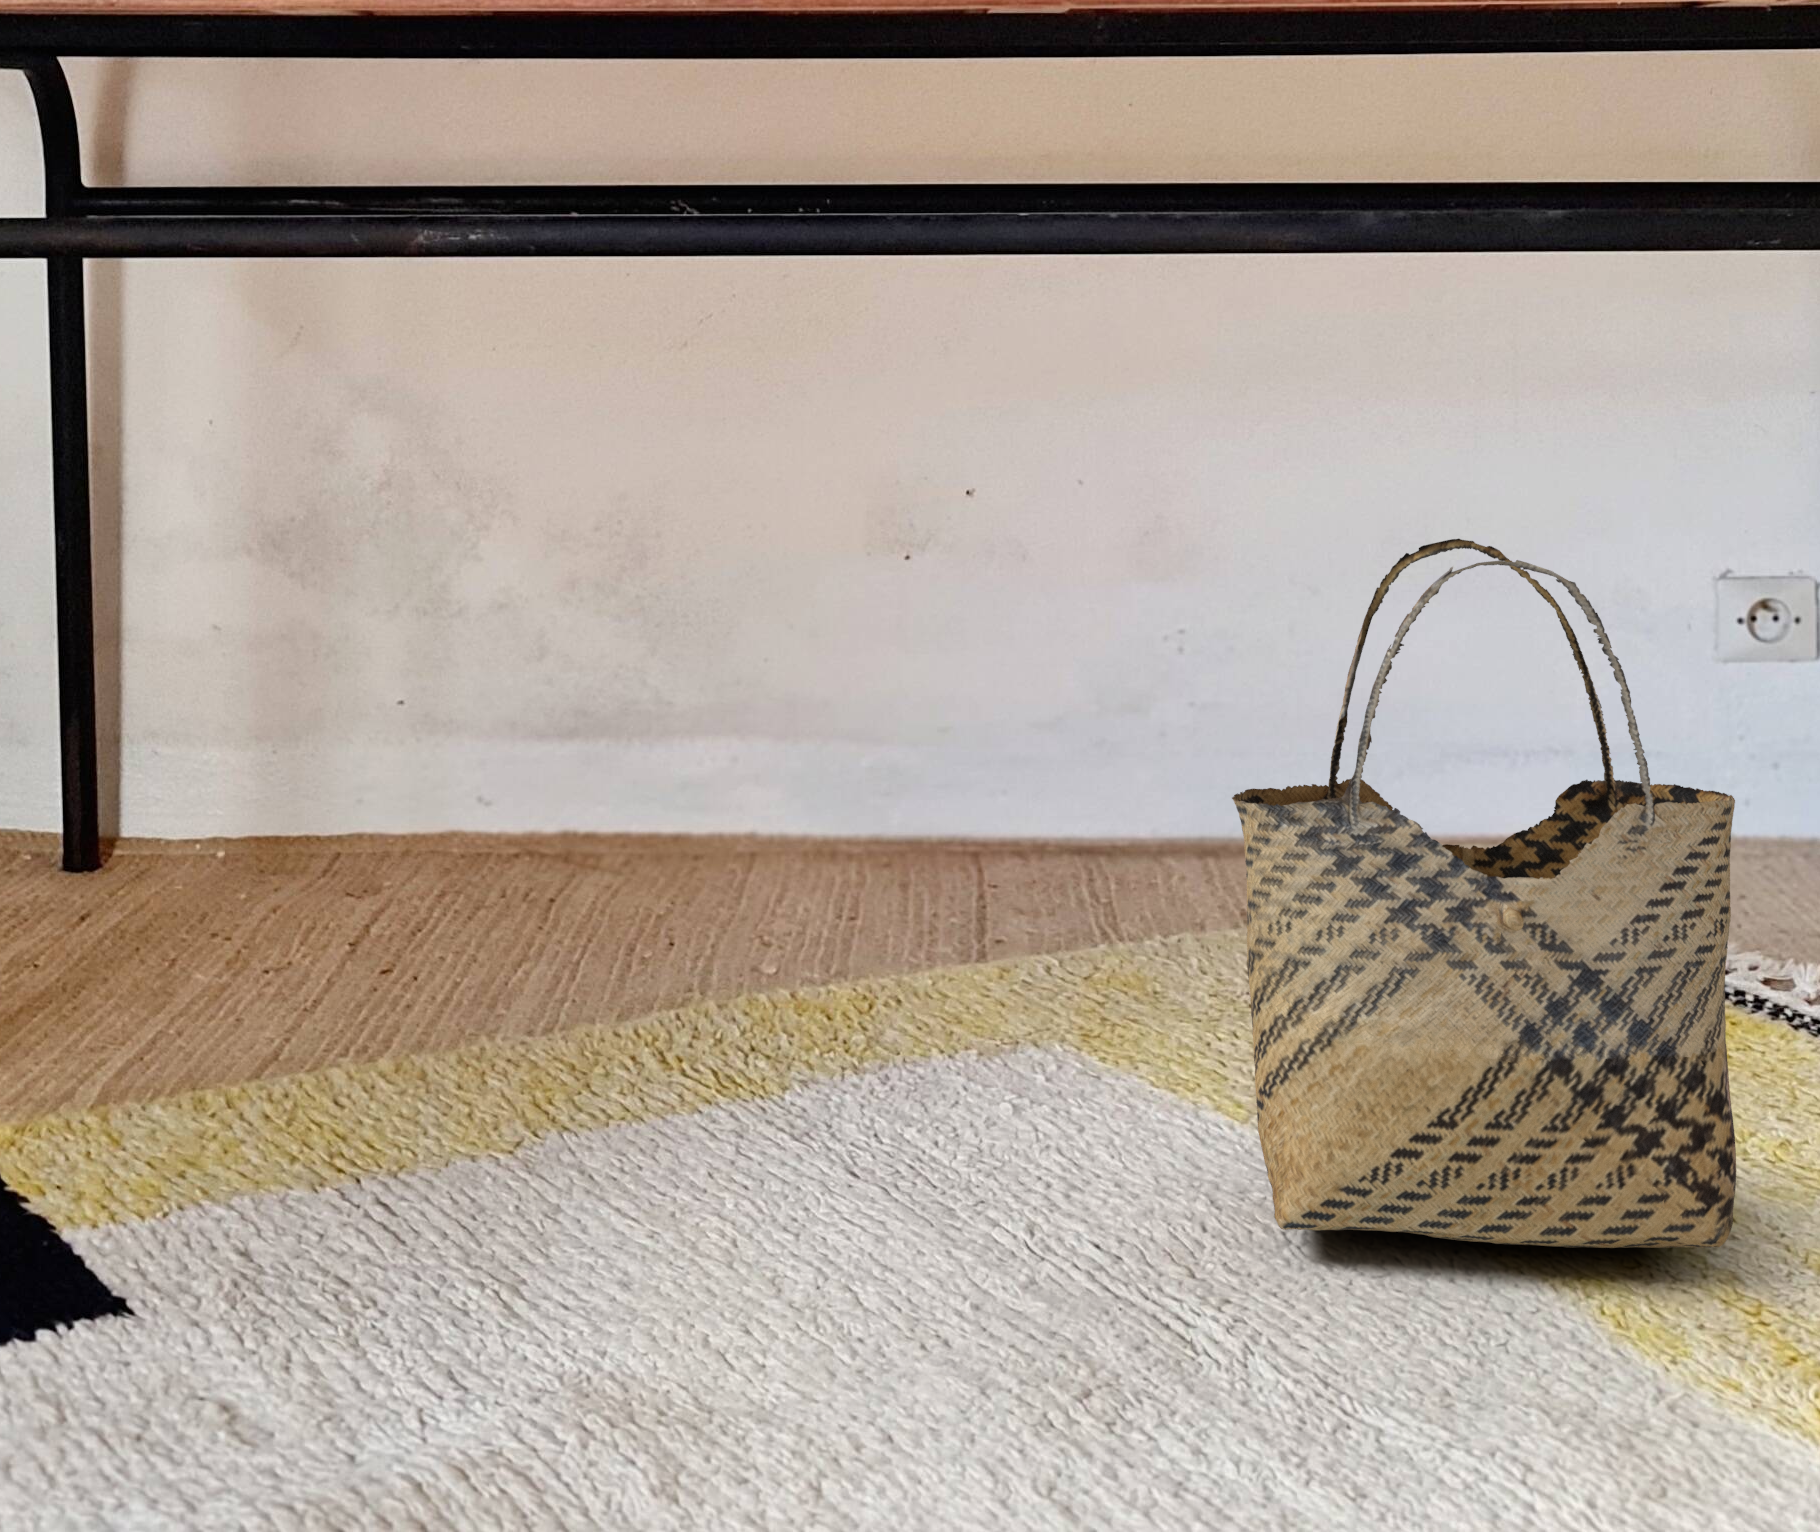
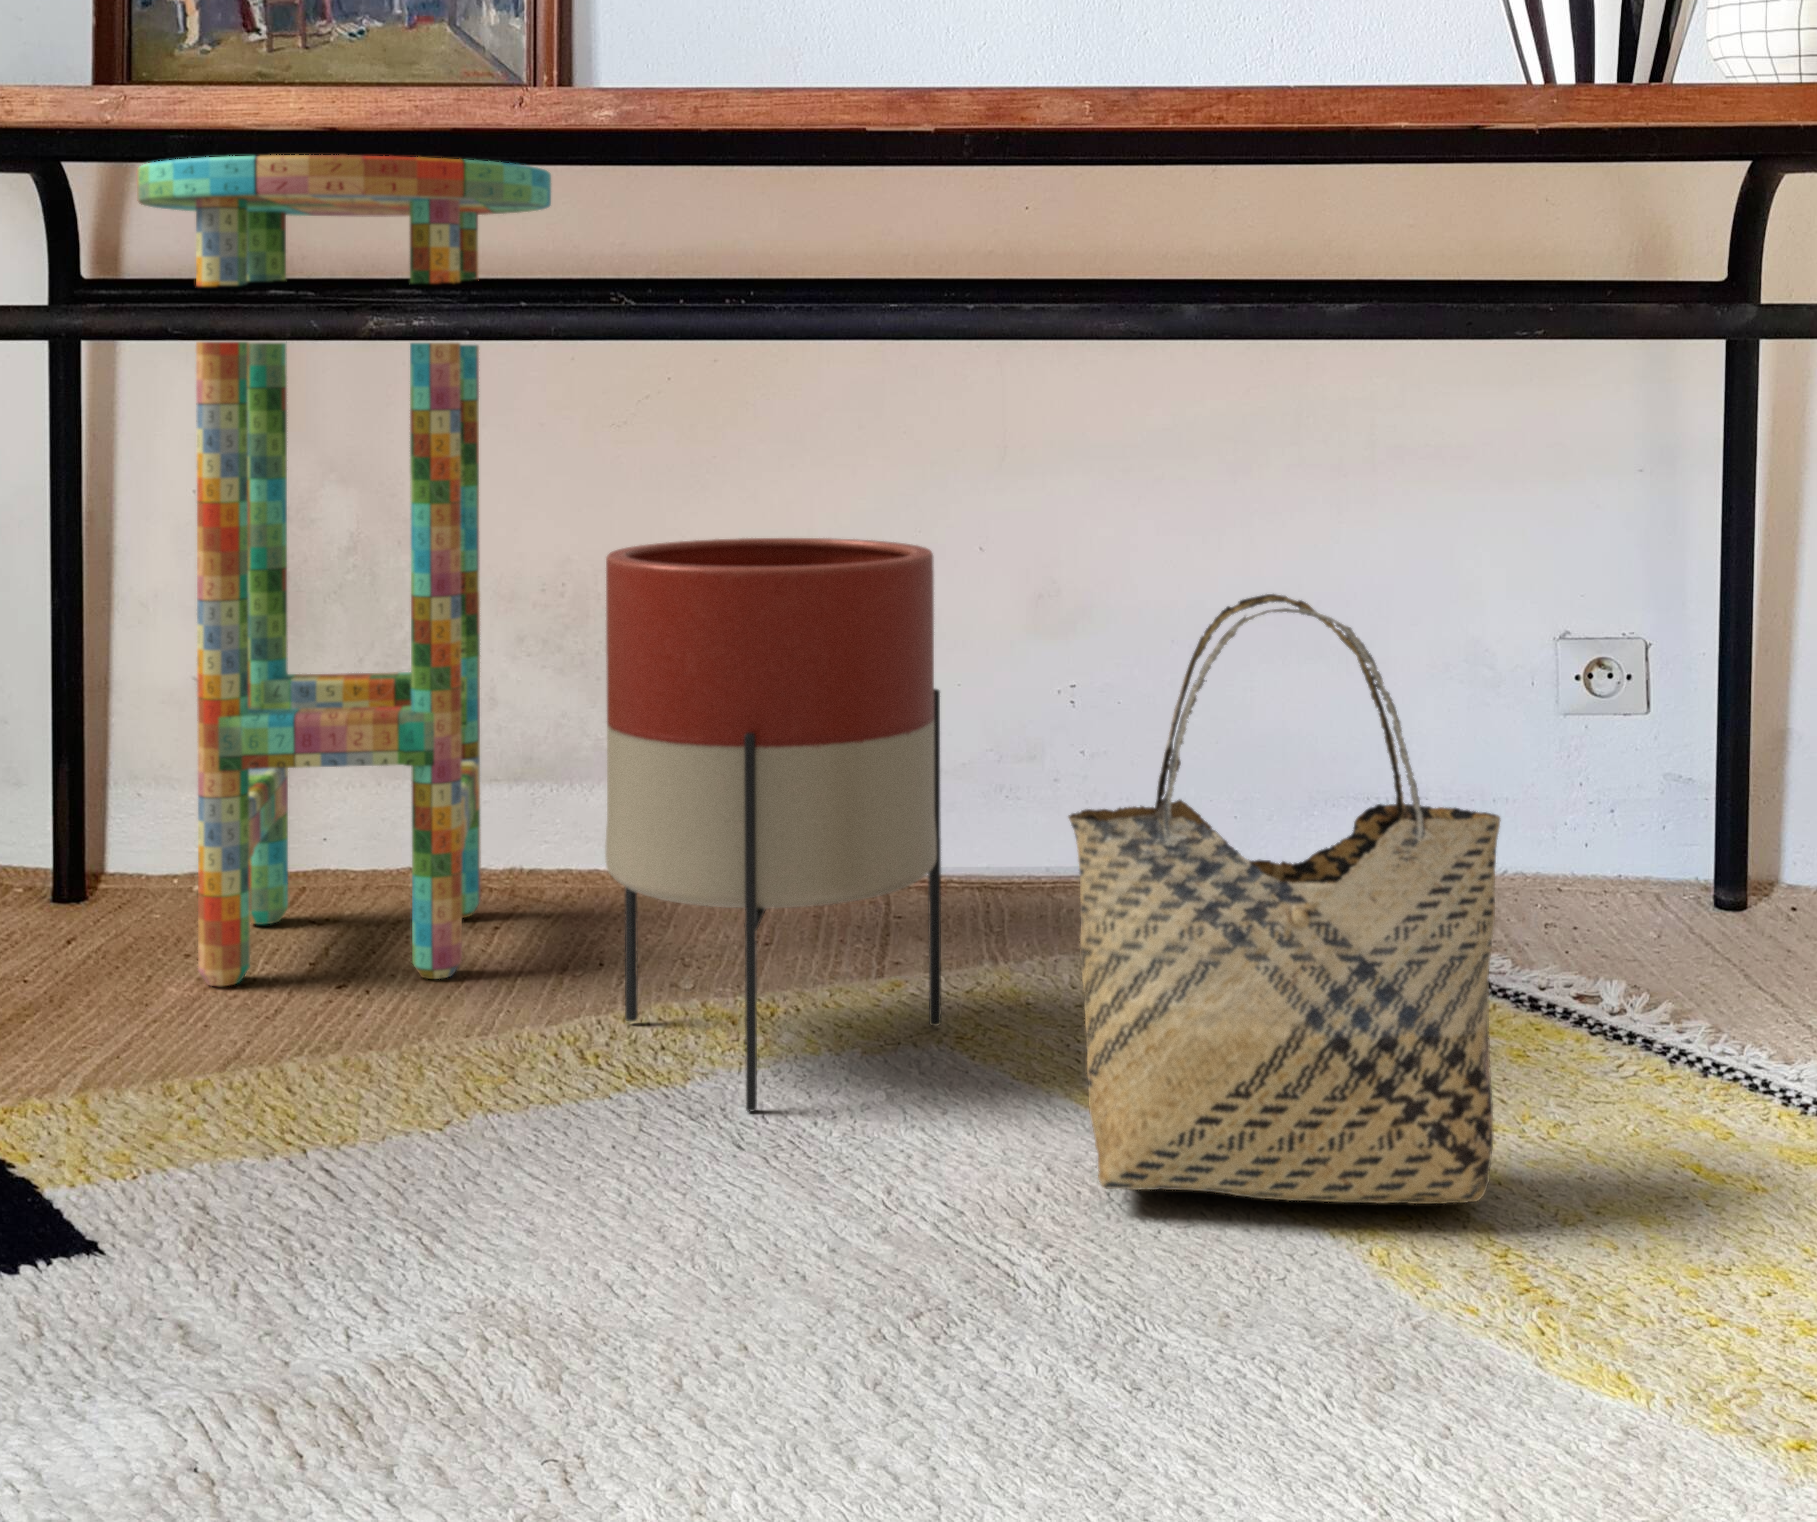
side table: none [147,48,602,967] -> present [137,155,551,986]
planter: none [681,472,1055,1123] -> present [605,538,941,1111]

